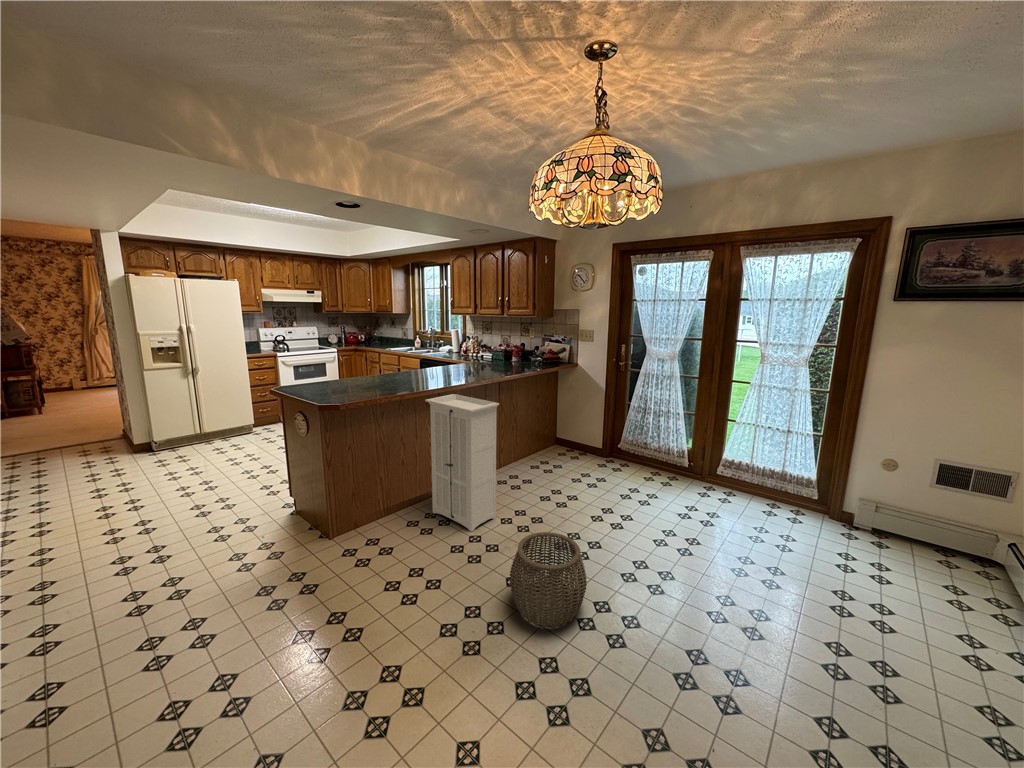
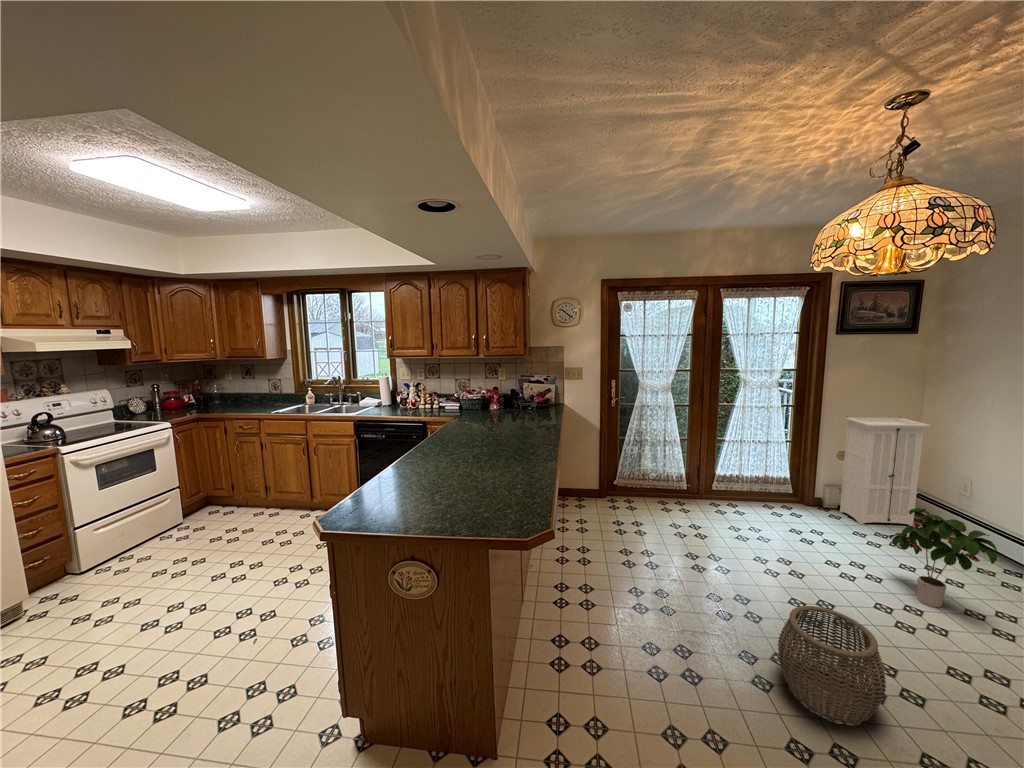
storage cabinet: present [425,393,499,532] -> present [840,416,930,526]
potted plant: none [788,509,853,628] -> present [889,508,997,608]

